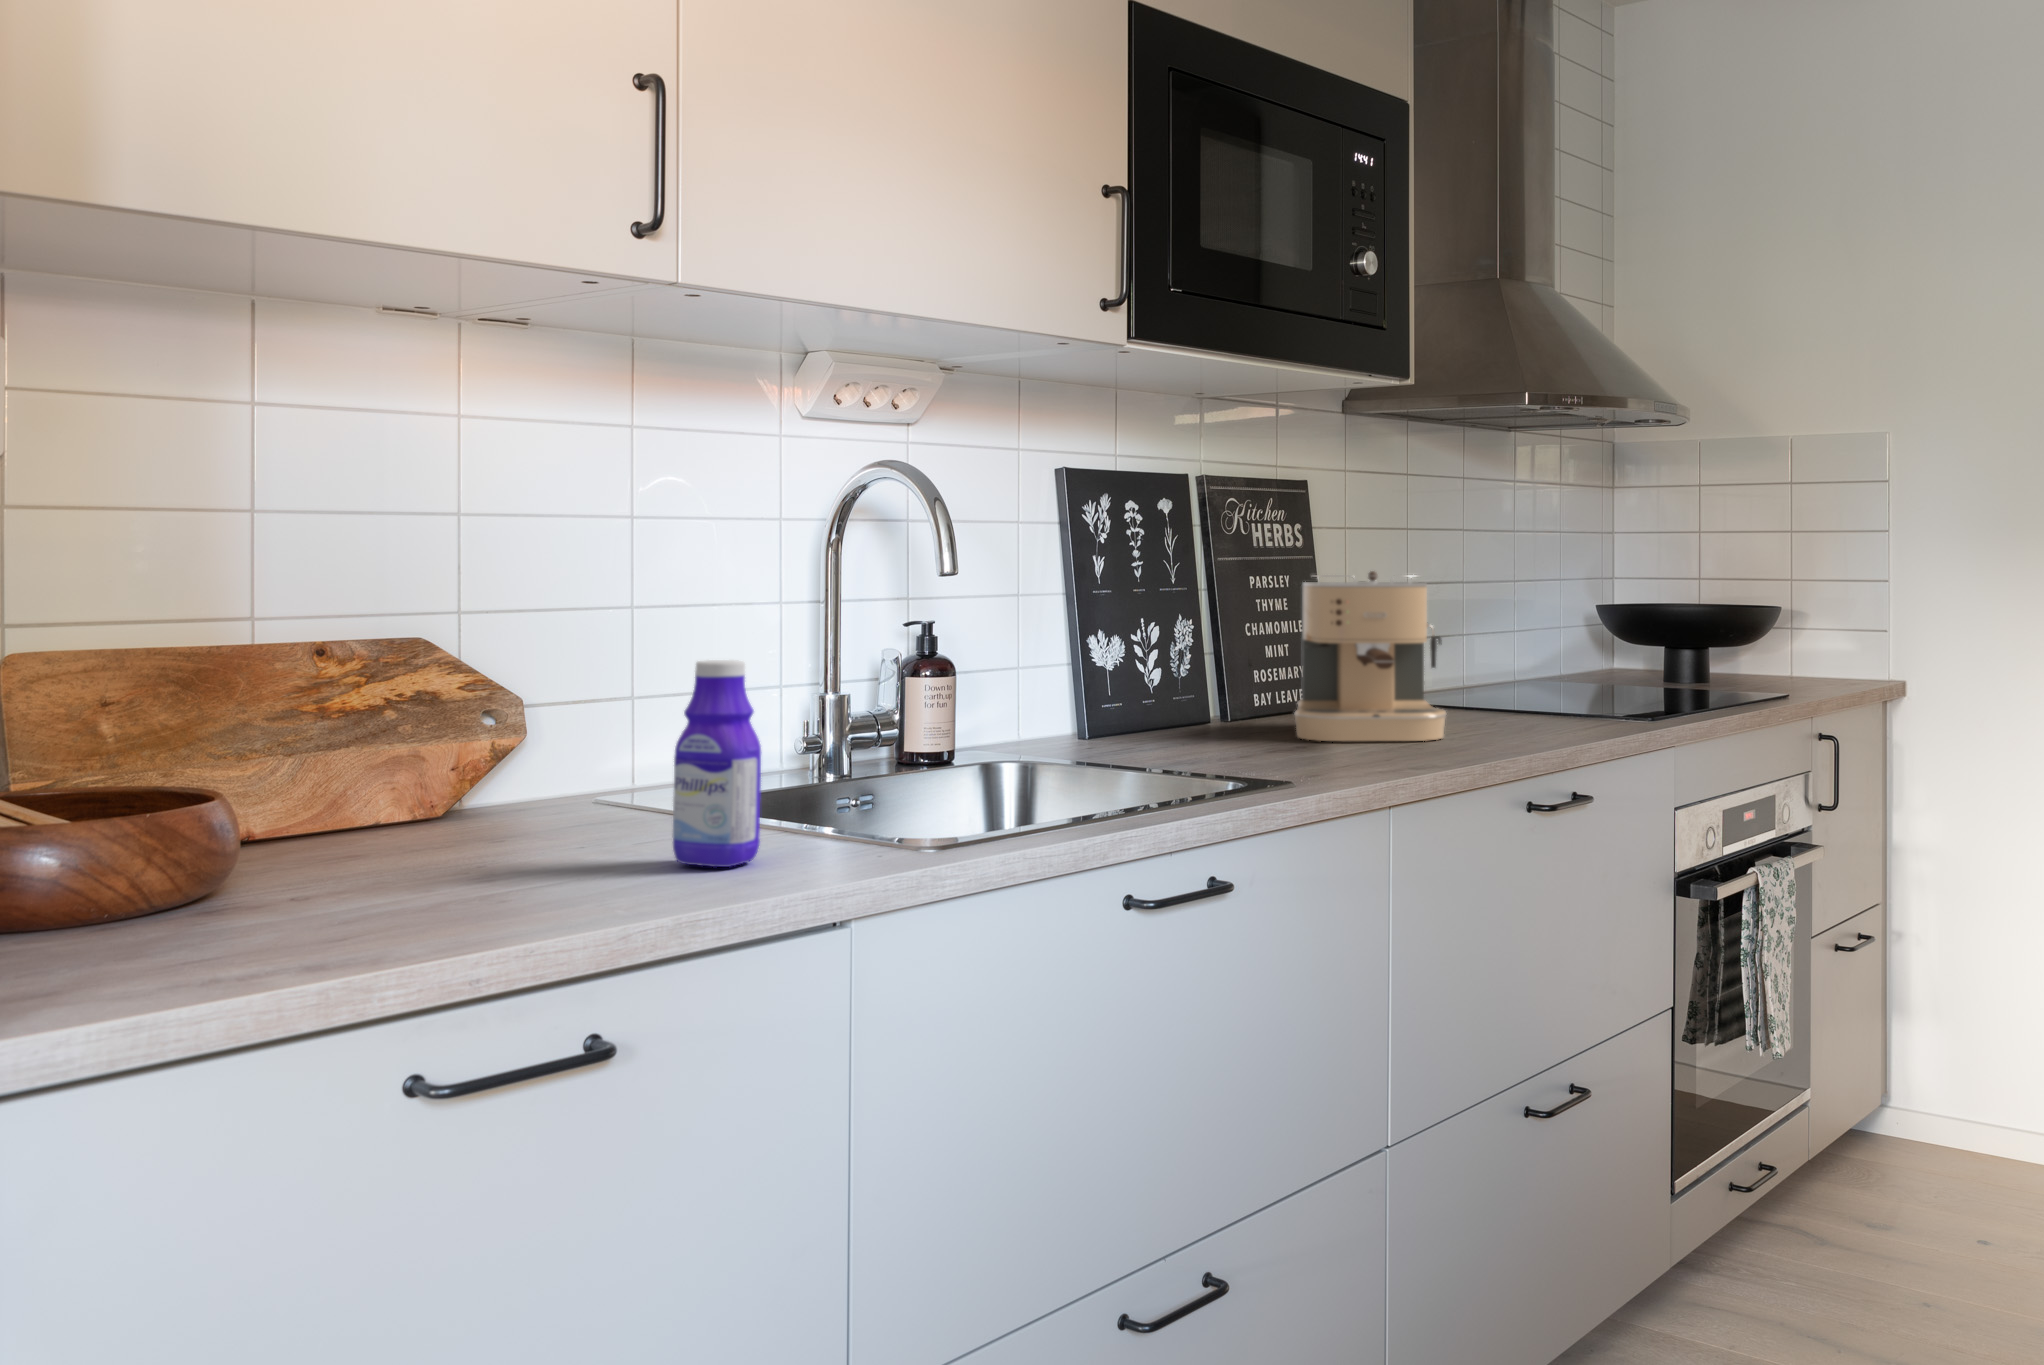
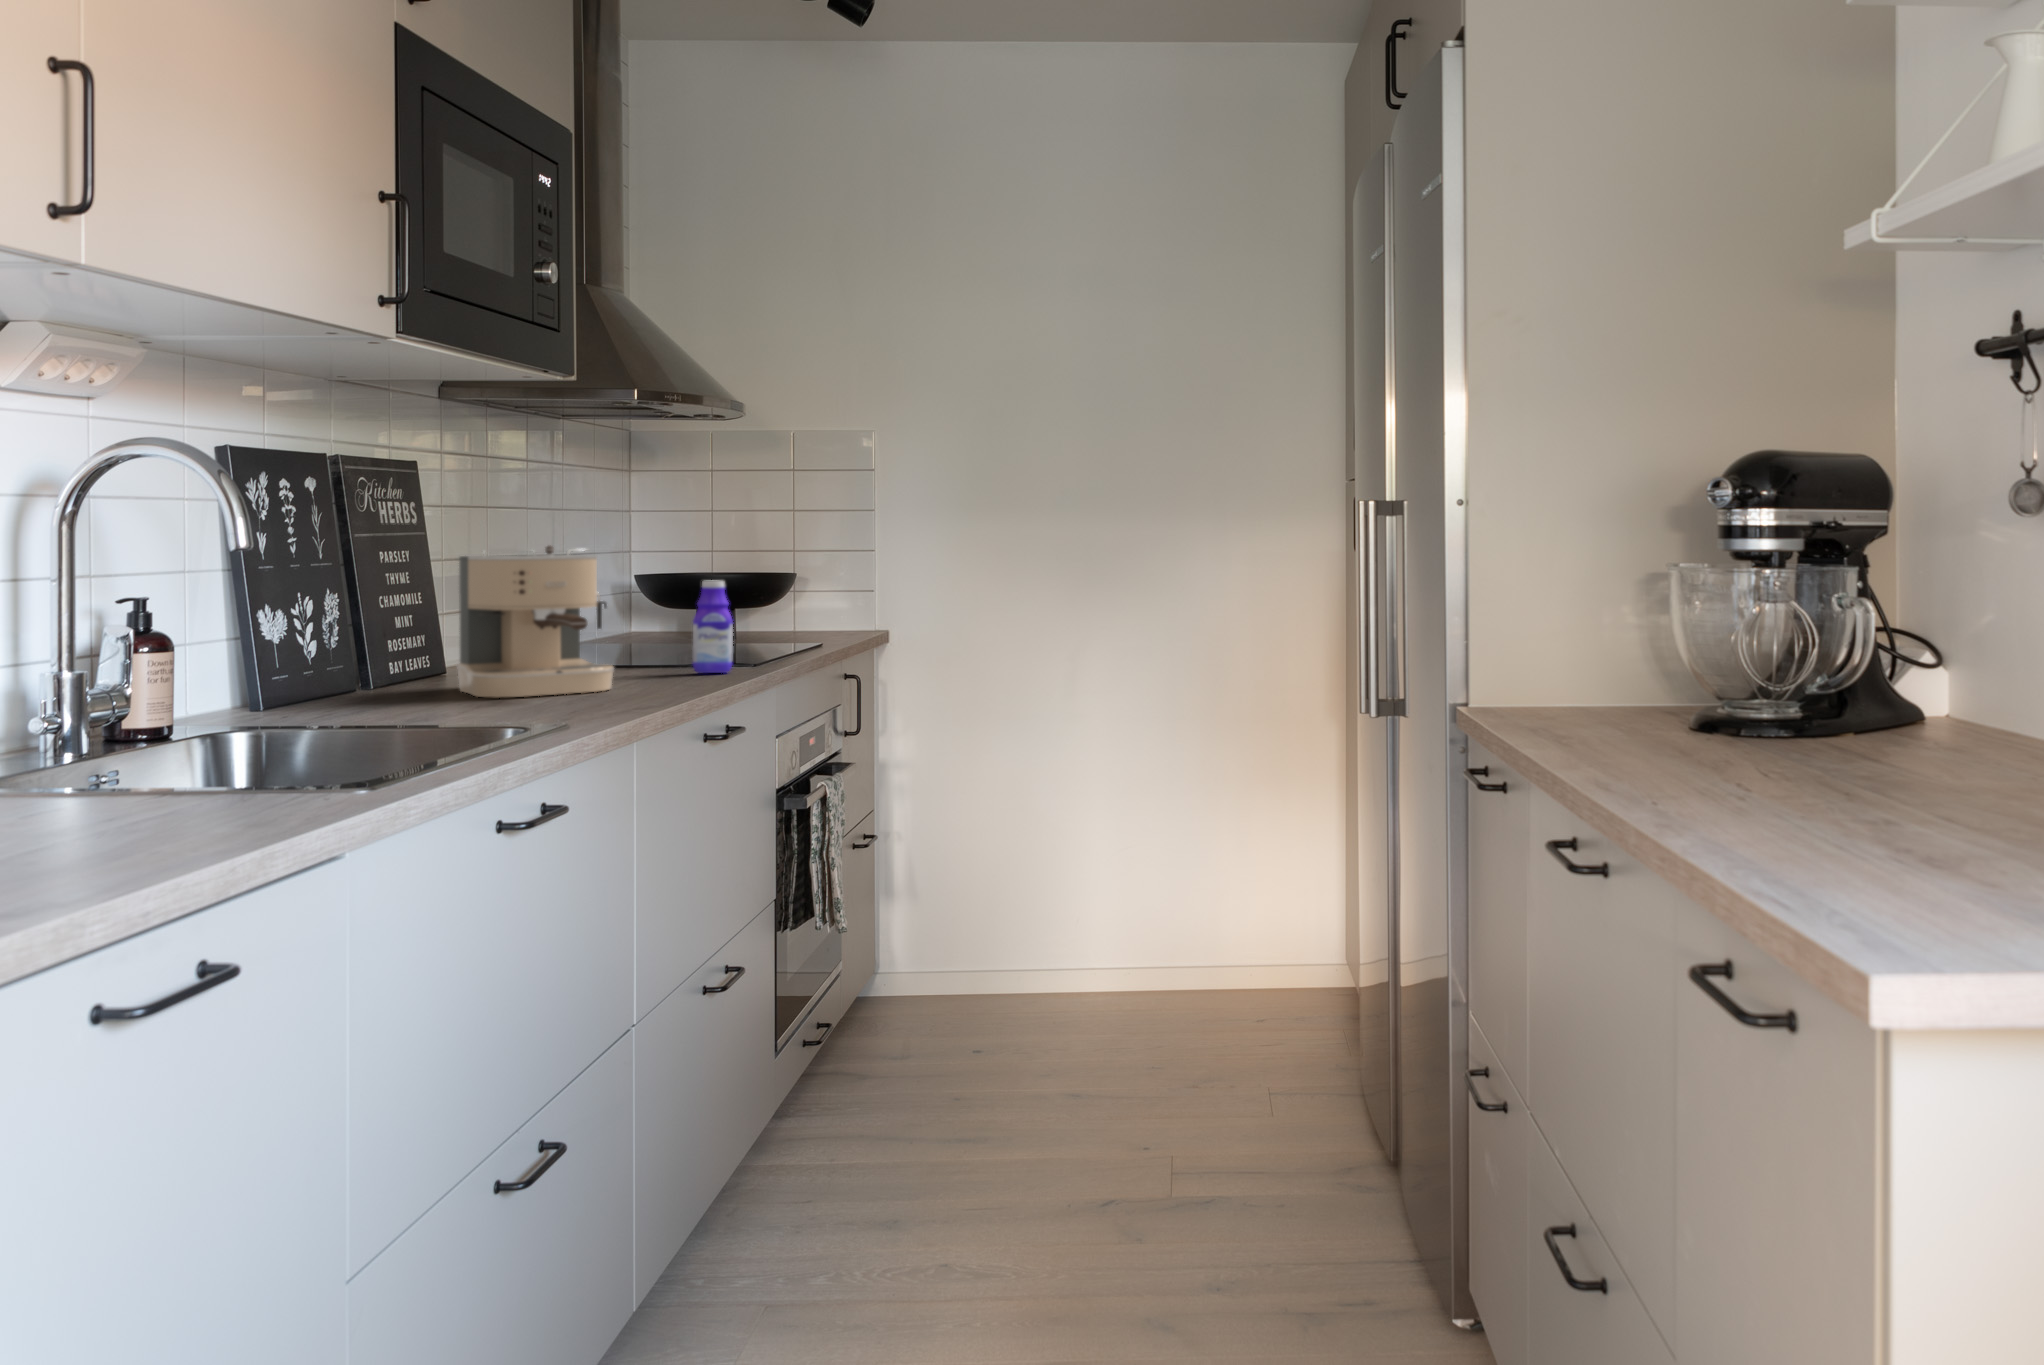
bottle: present [673,660,761,867] -> present [693,581,733,673]

